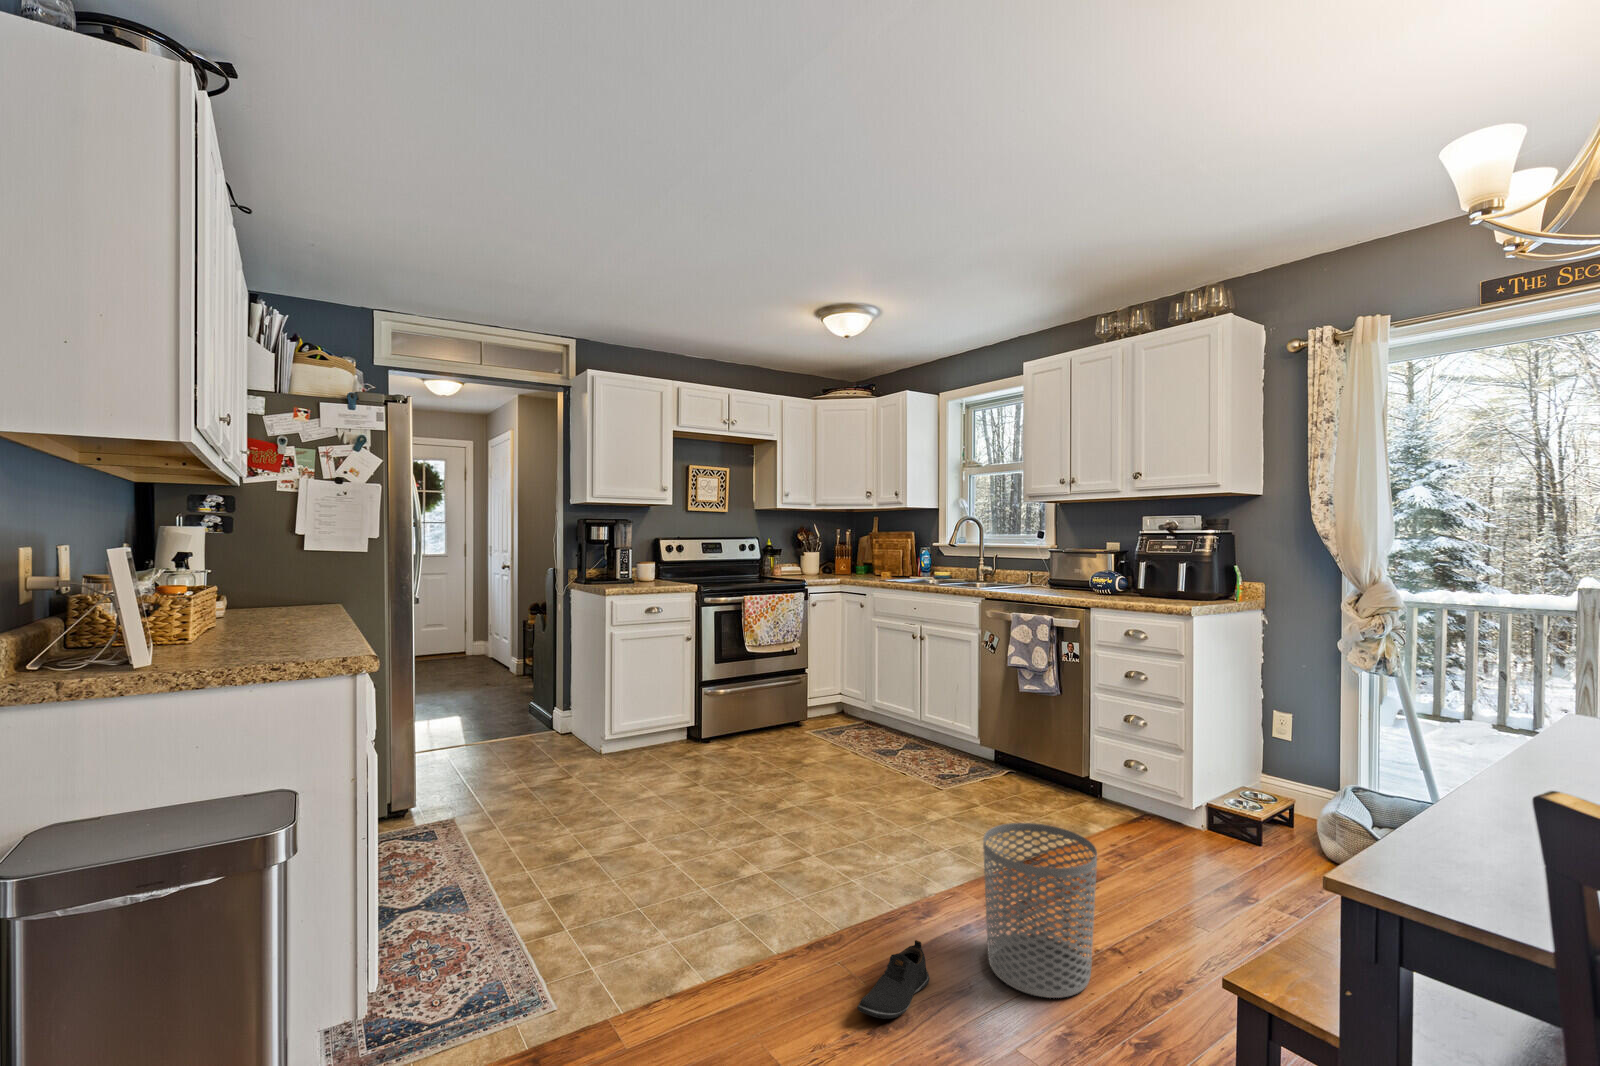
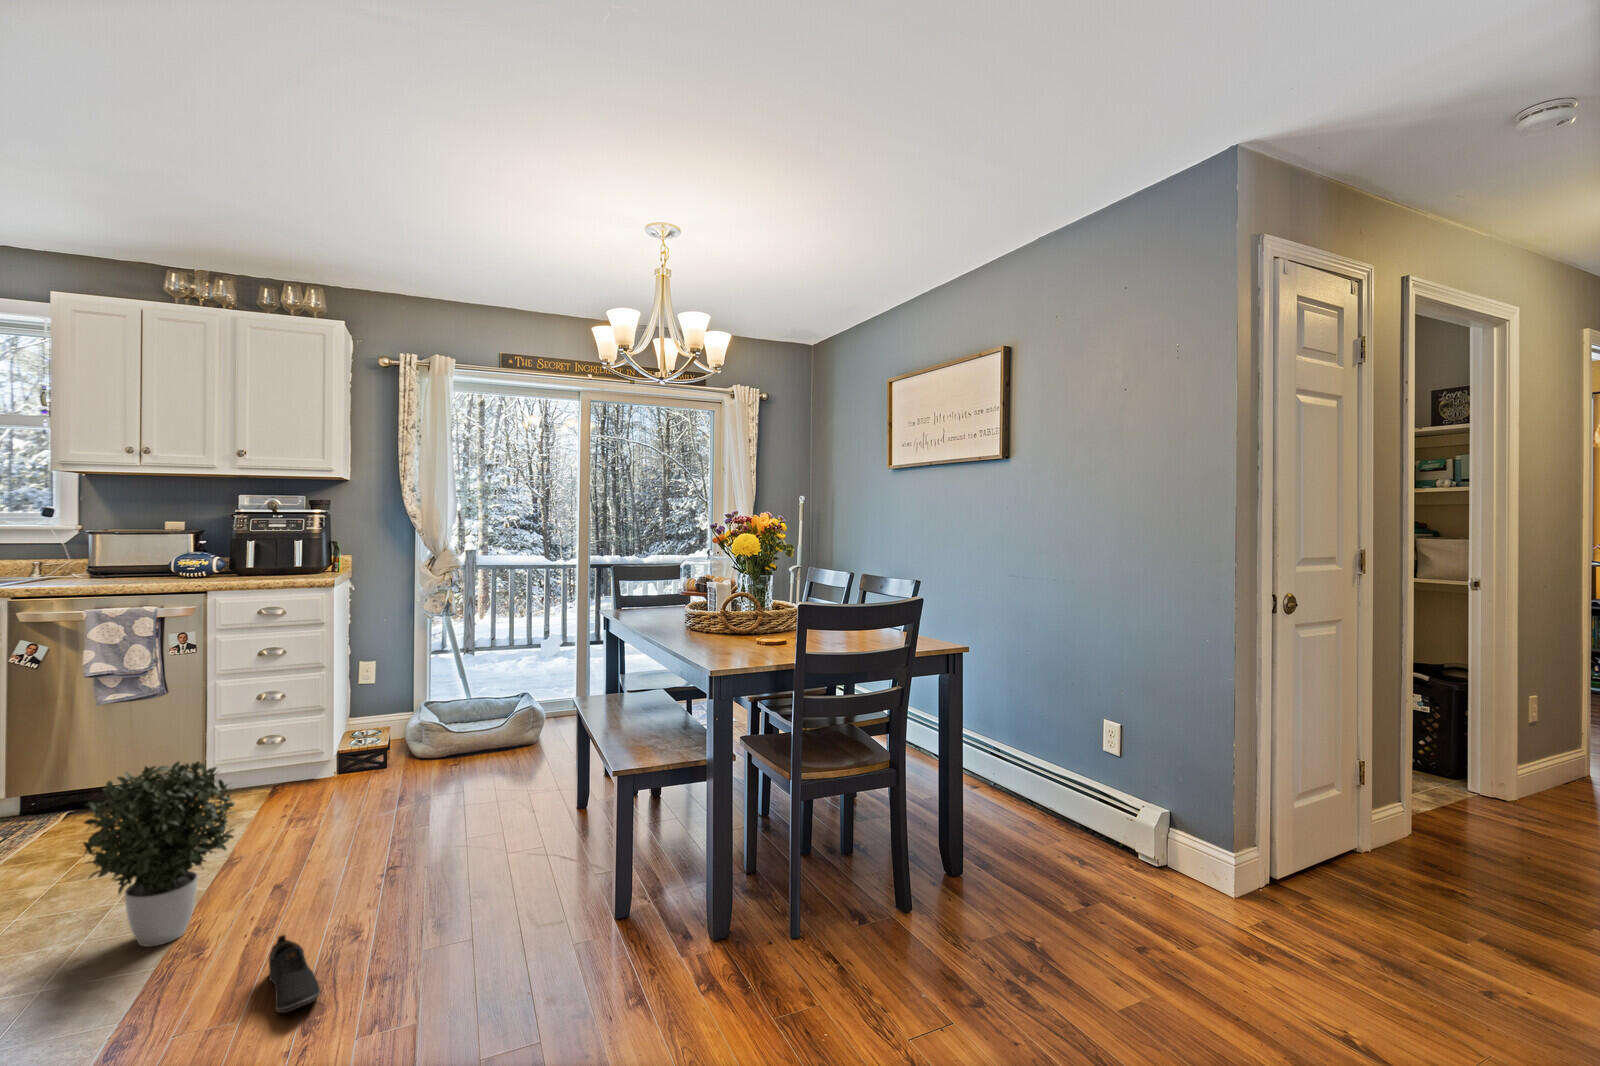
potted plant: none [860,741,971,901] -> present [83,761,235,947]
waste bin: present [983,823,1097,998] -> none [310,778,420,926]

